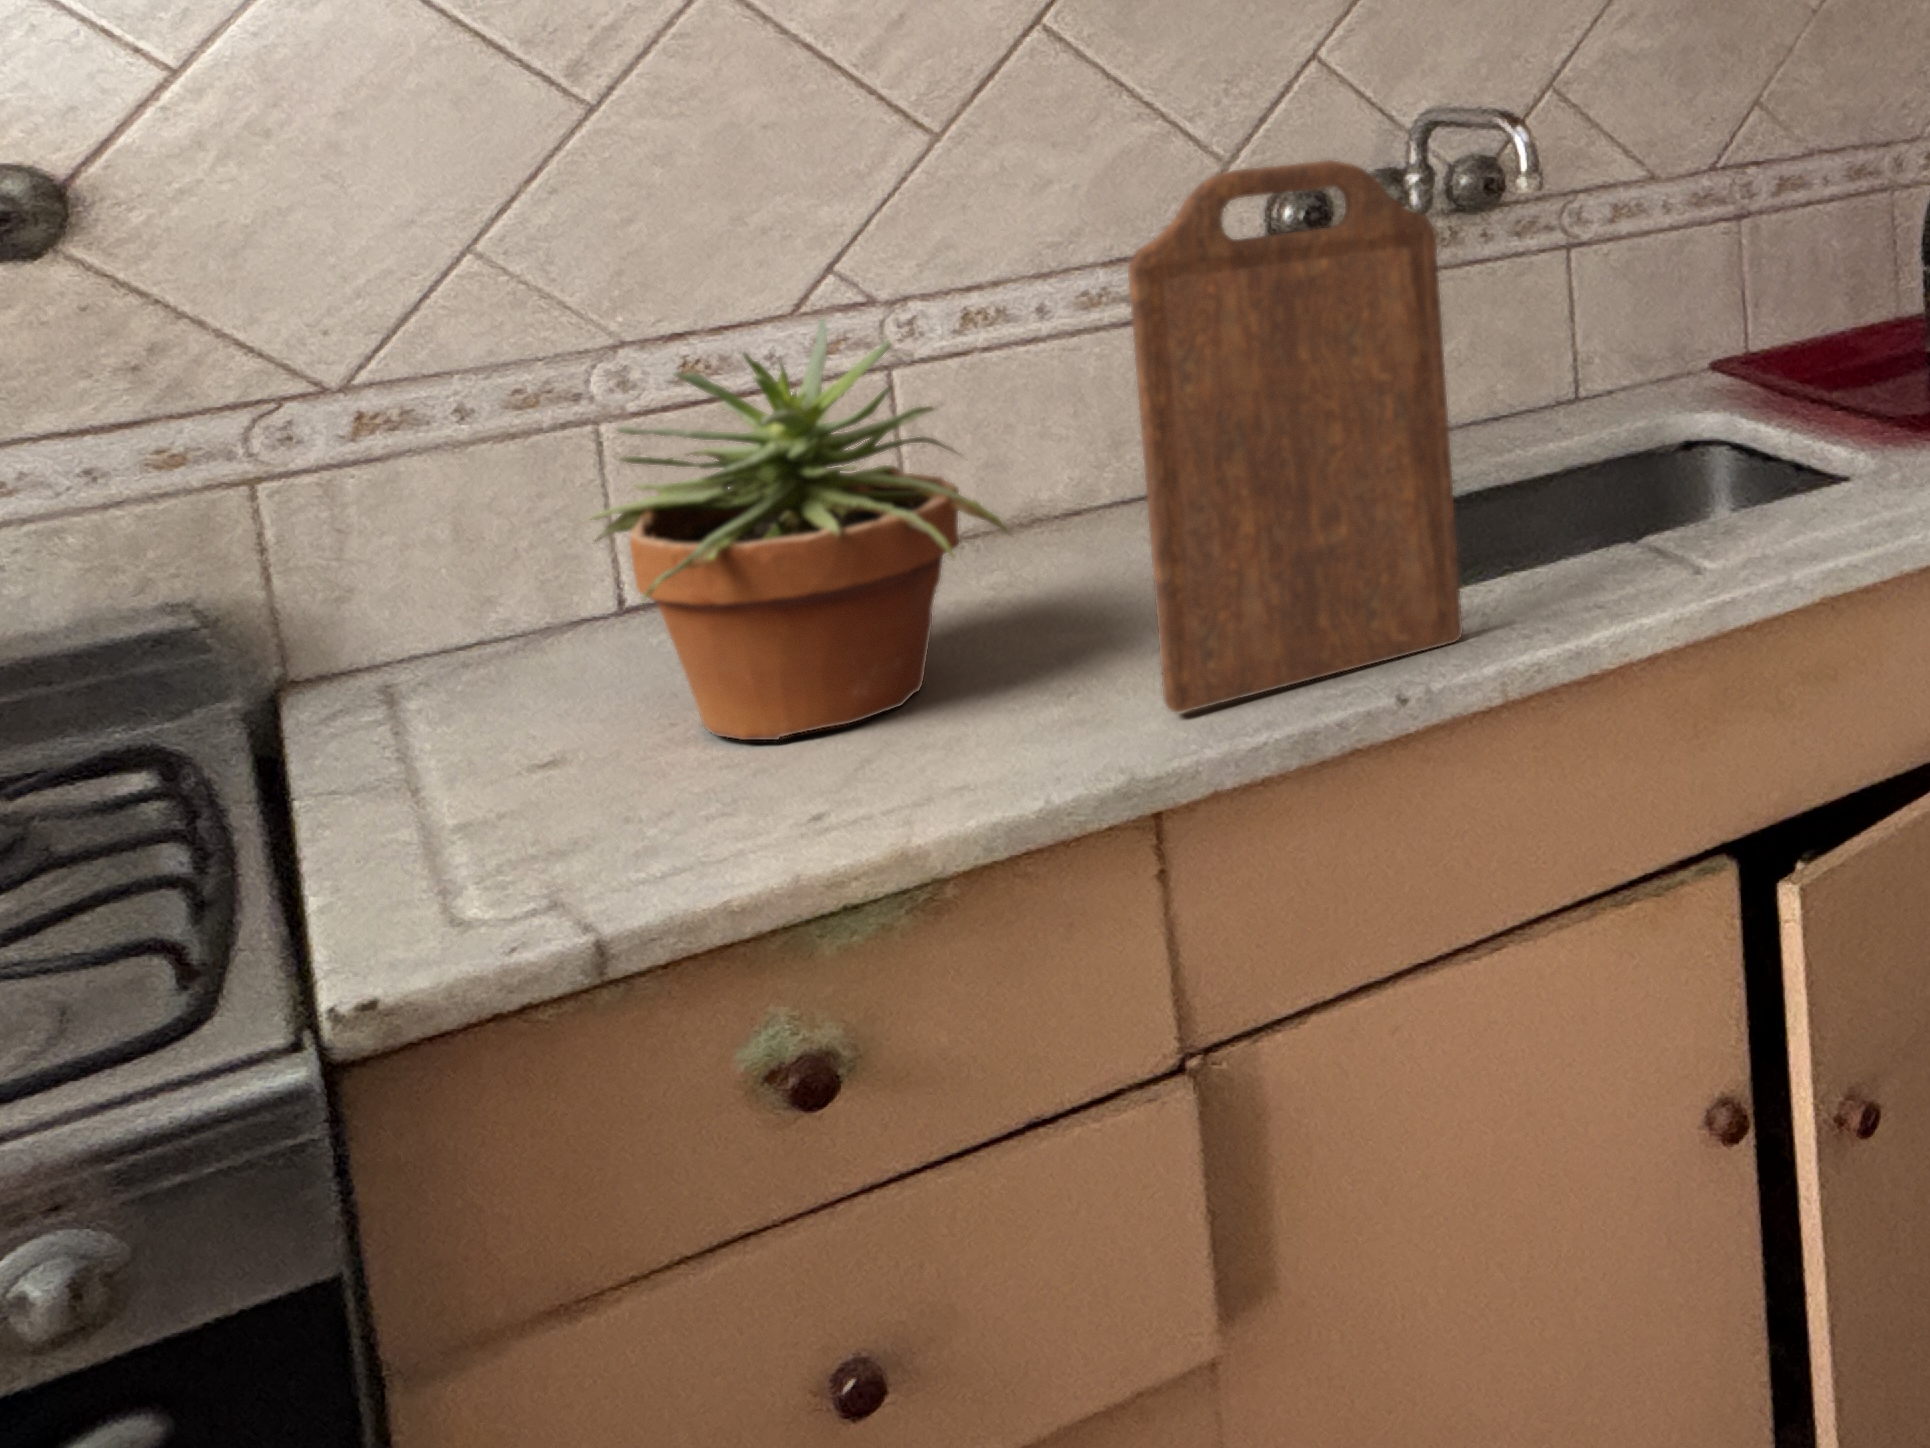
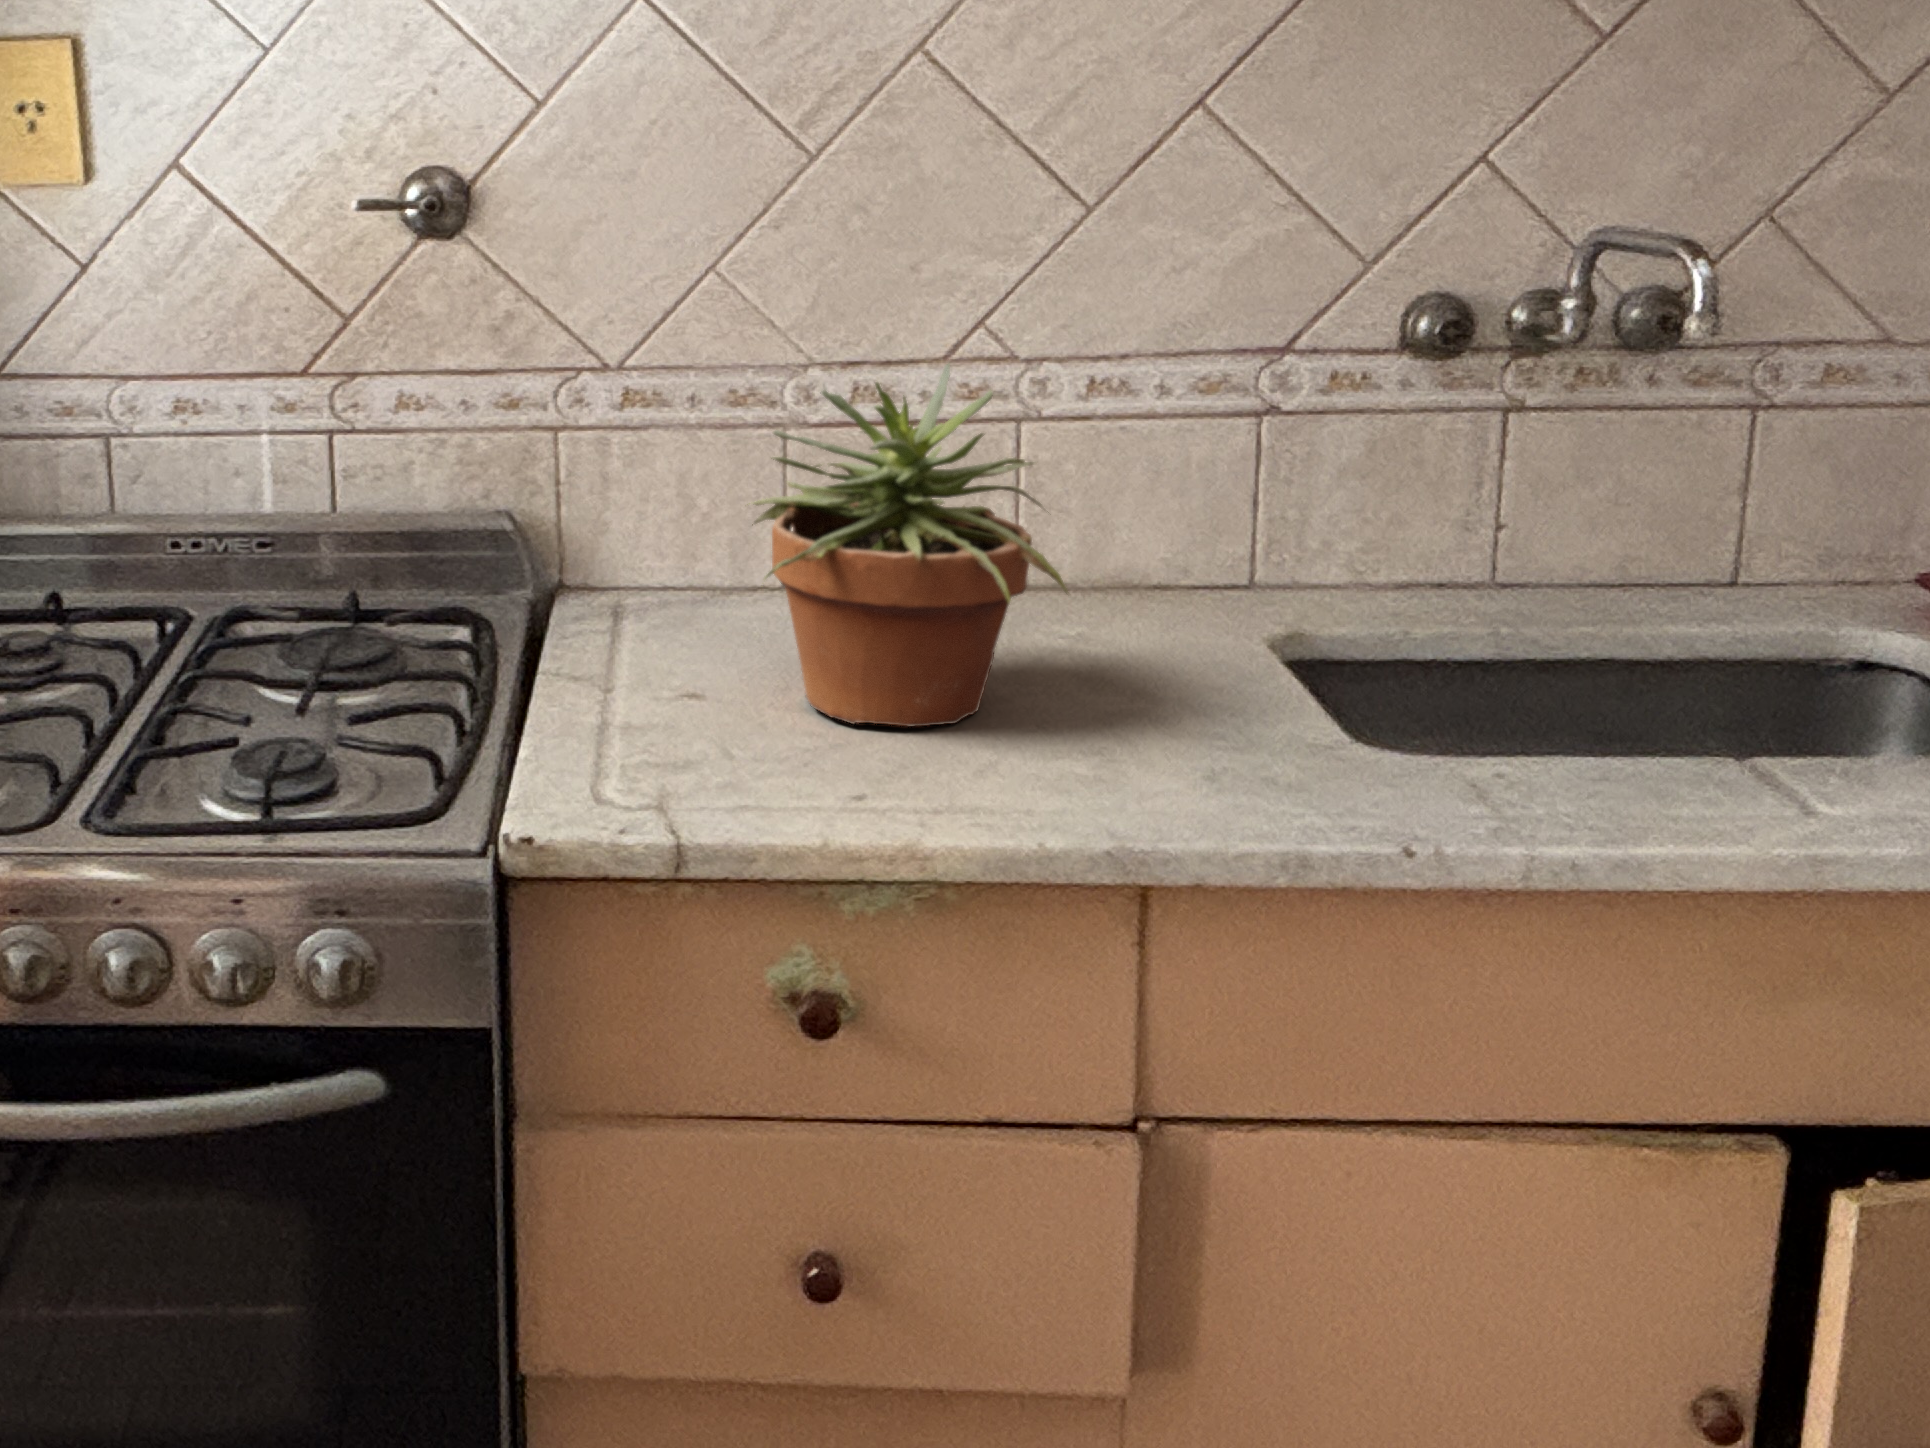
cutting board: present [1128,160,1463,713] -> none [1170,267,1541,811]

